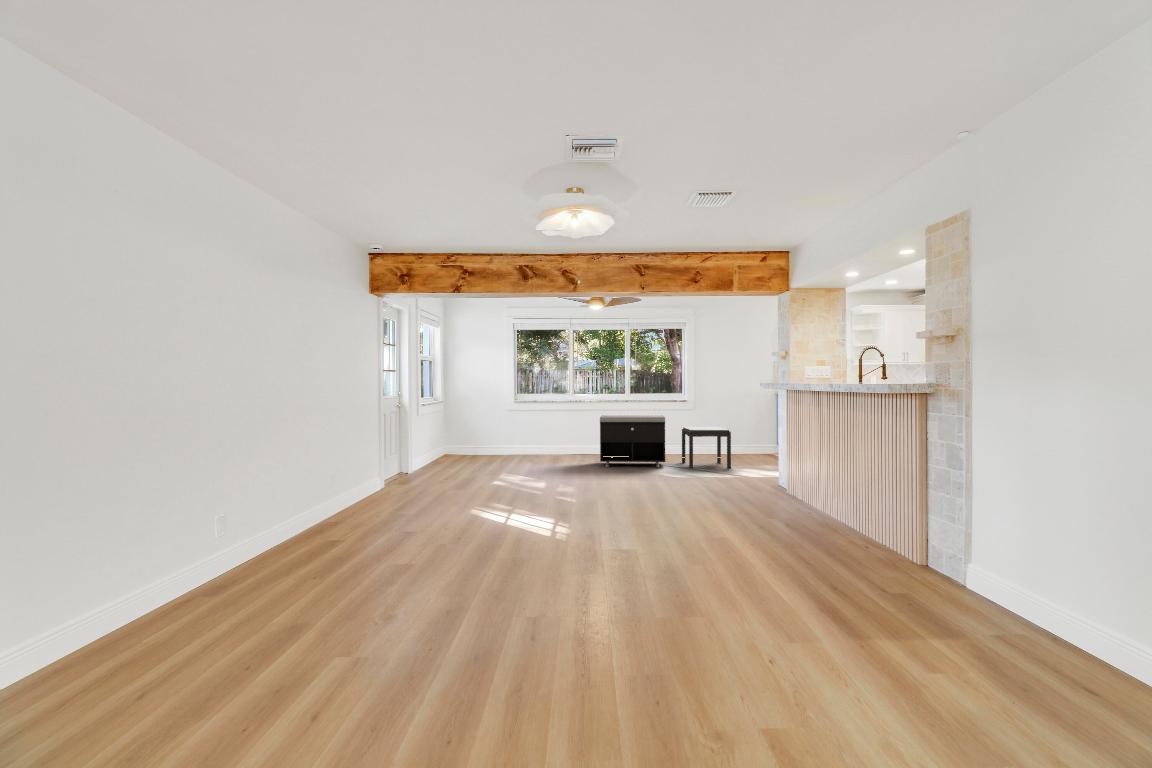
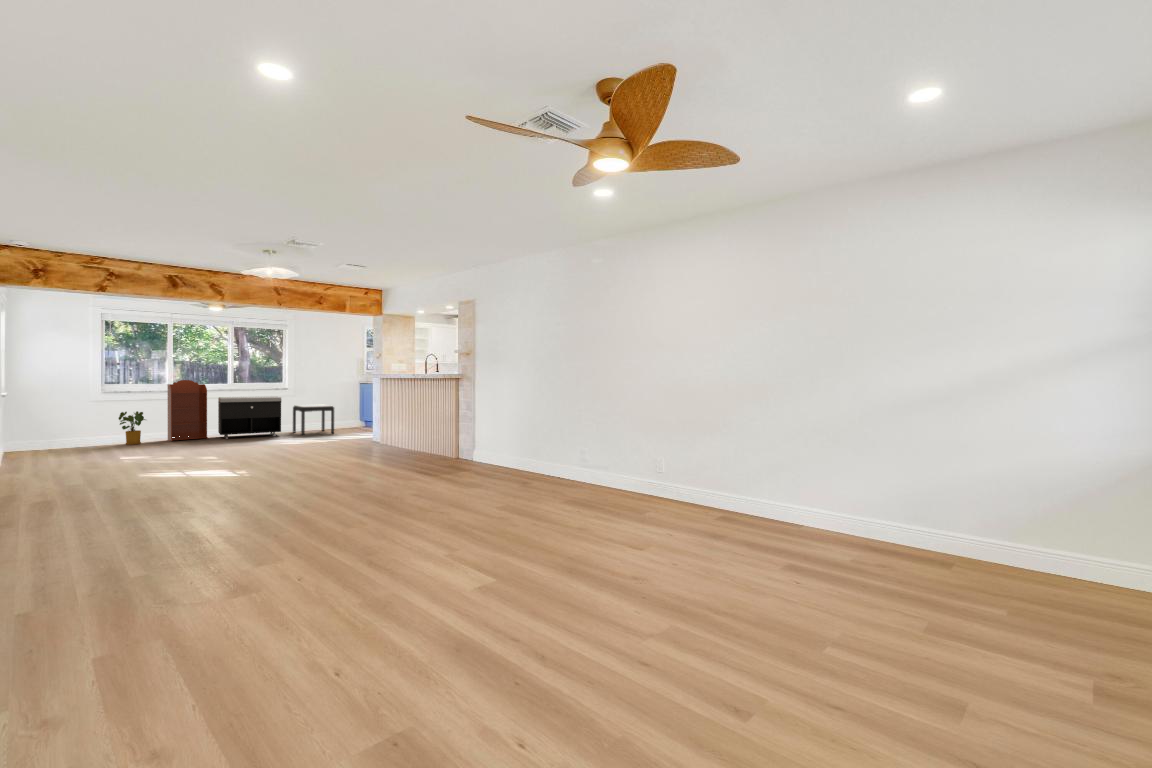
bookcase: none [553,395,589,466] -> present [168,380,208,441]
house plant: none [508,430,534,467] -> present [119,411,145,445]

